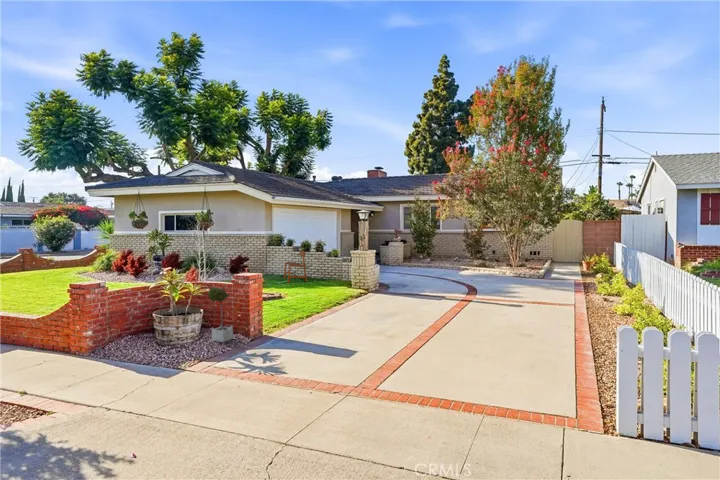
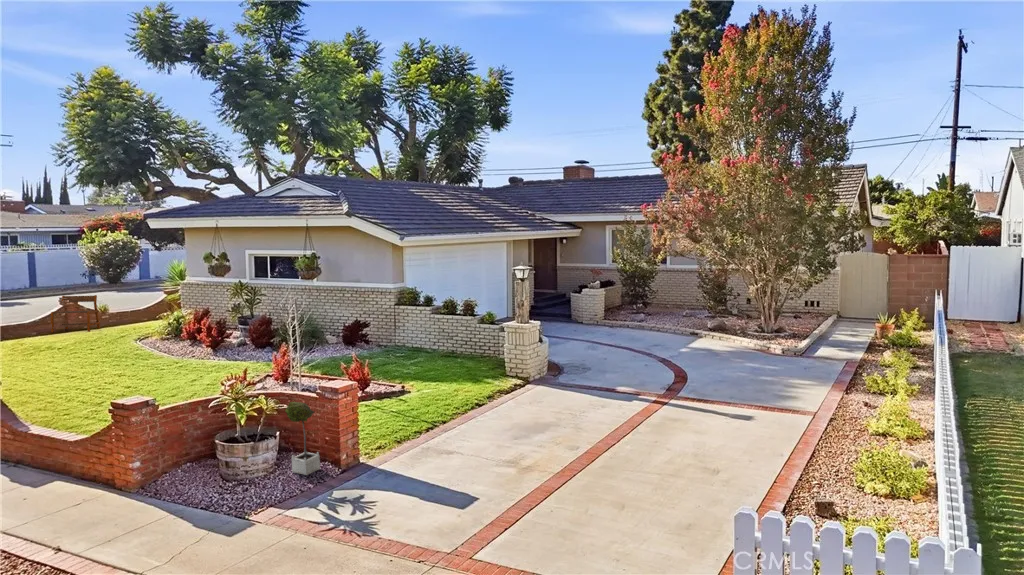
bench: present [284,250,307,283] -> present [51,295,100,332]

